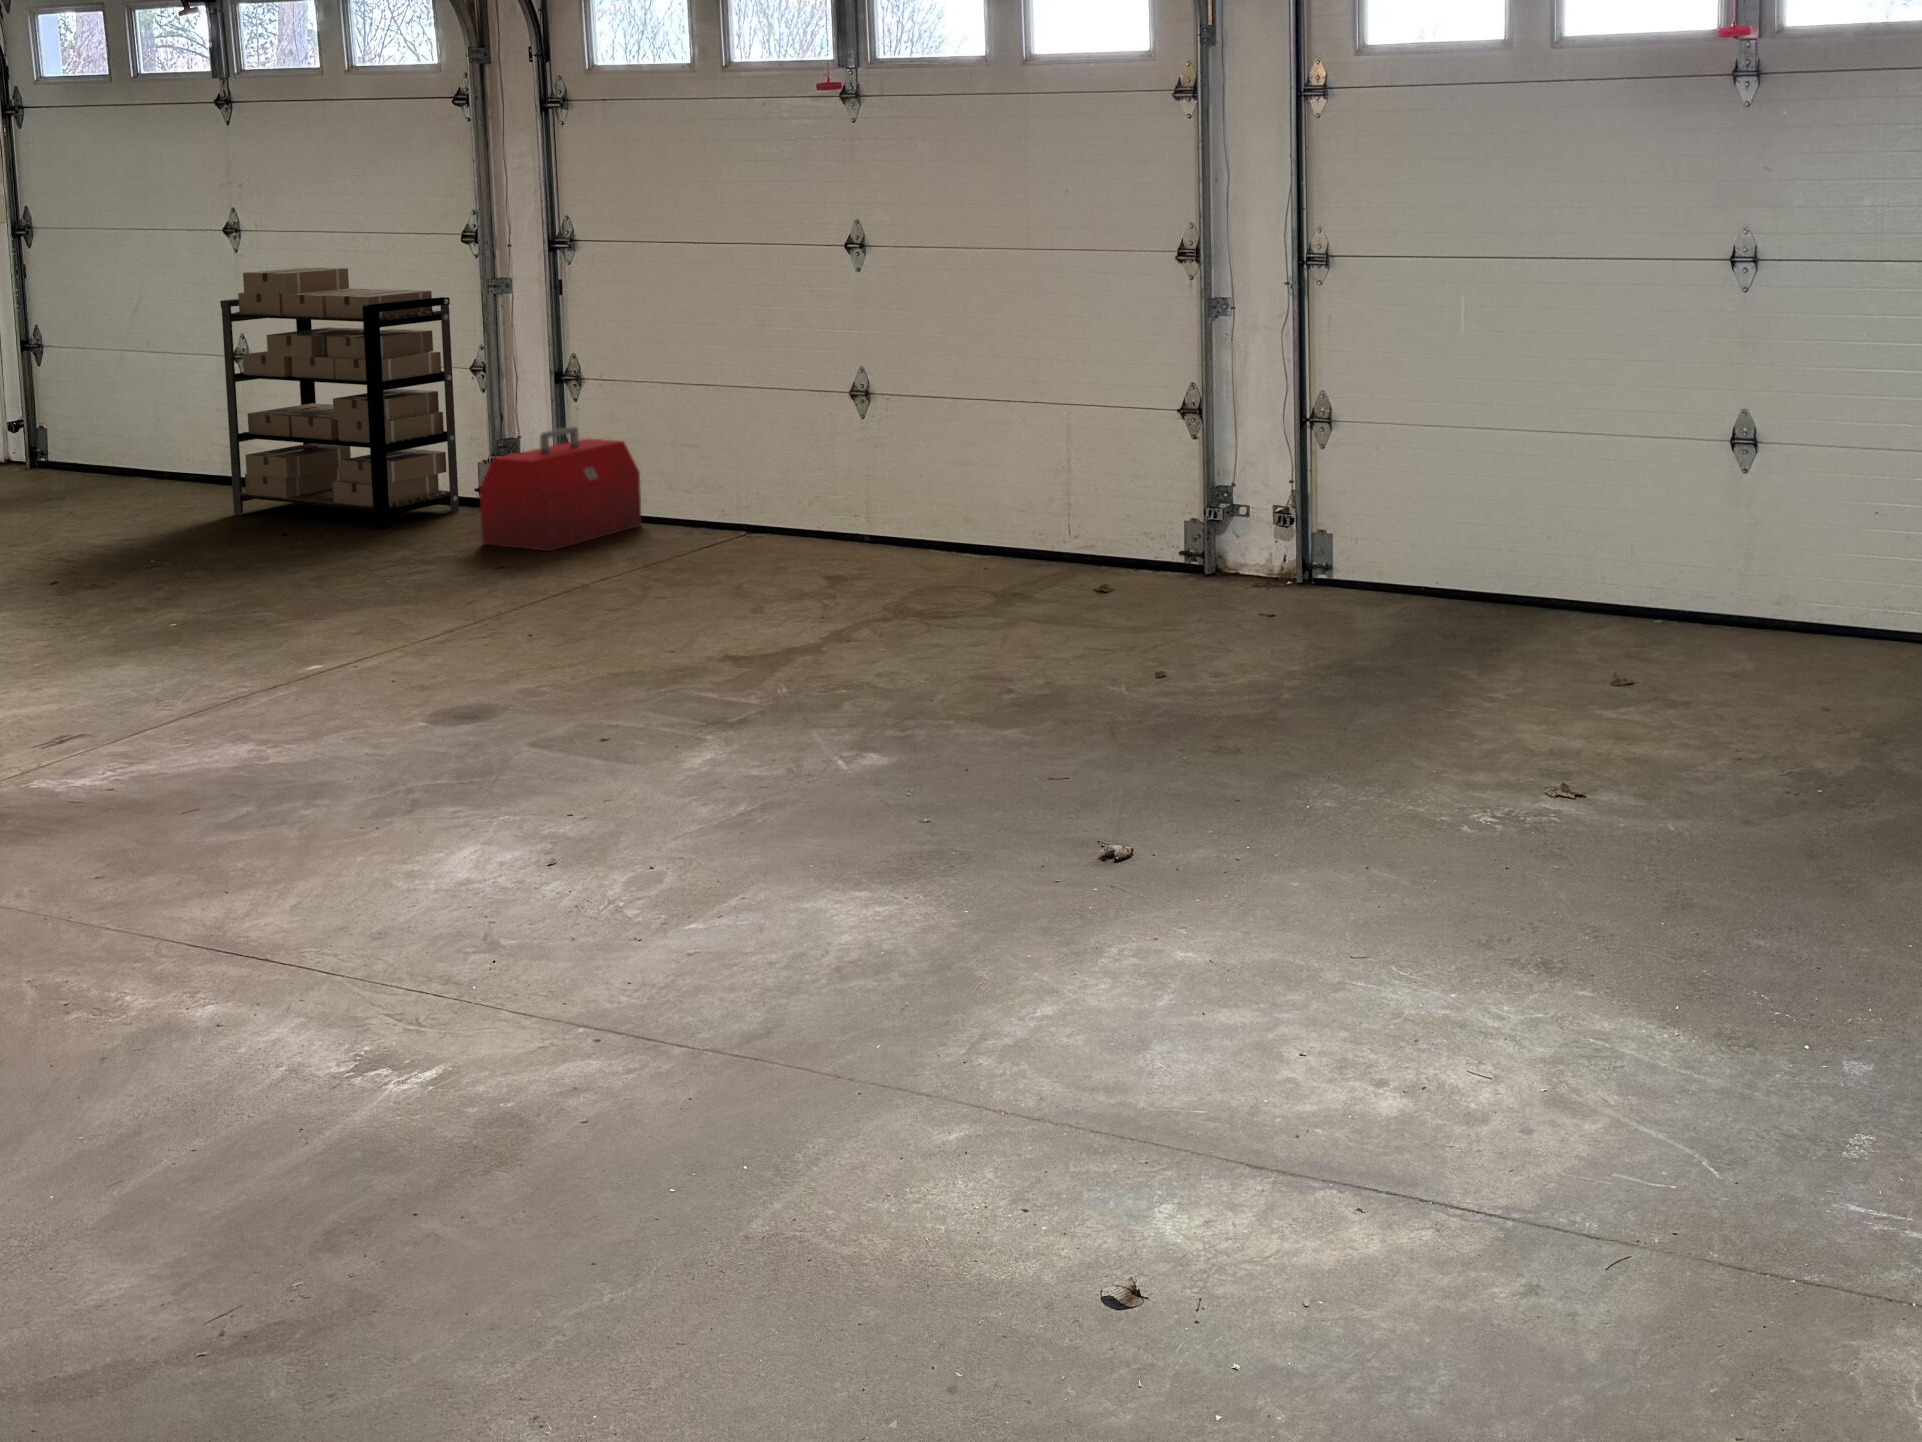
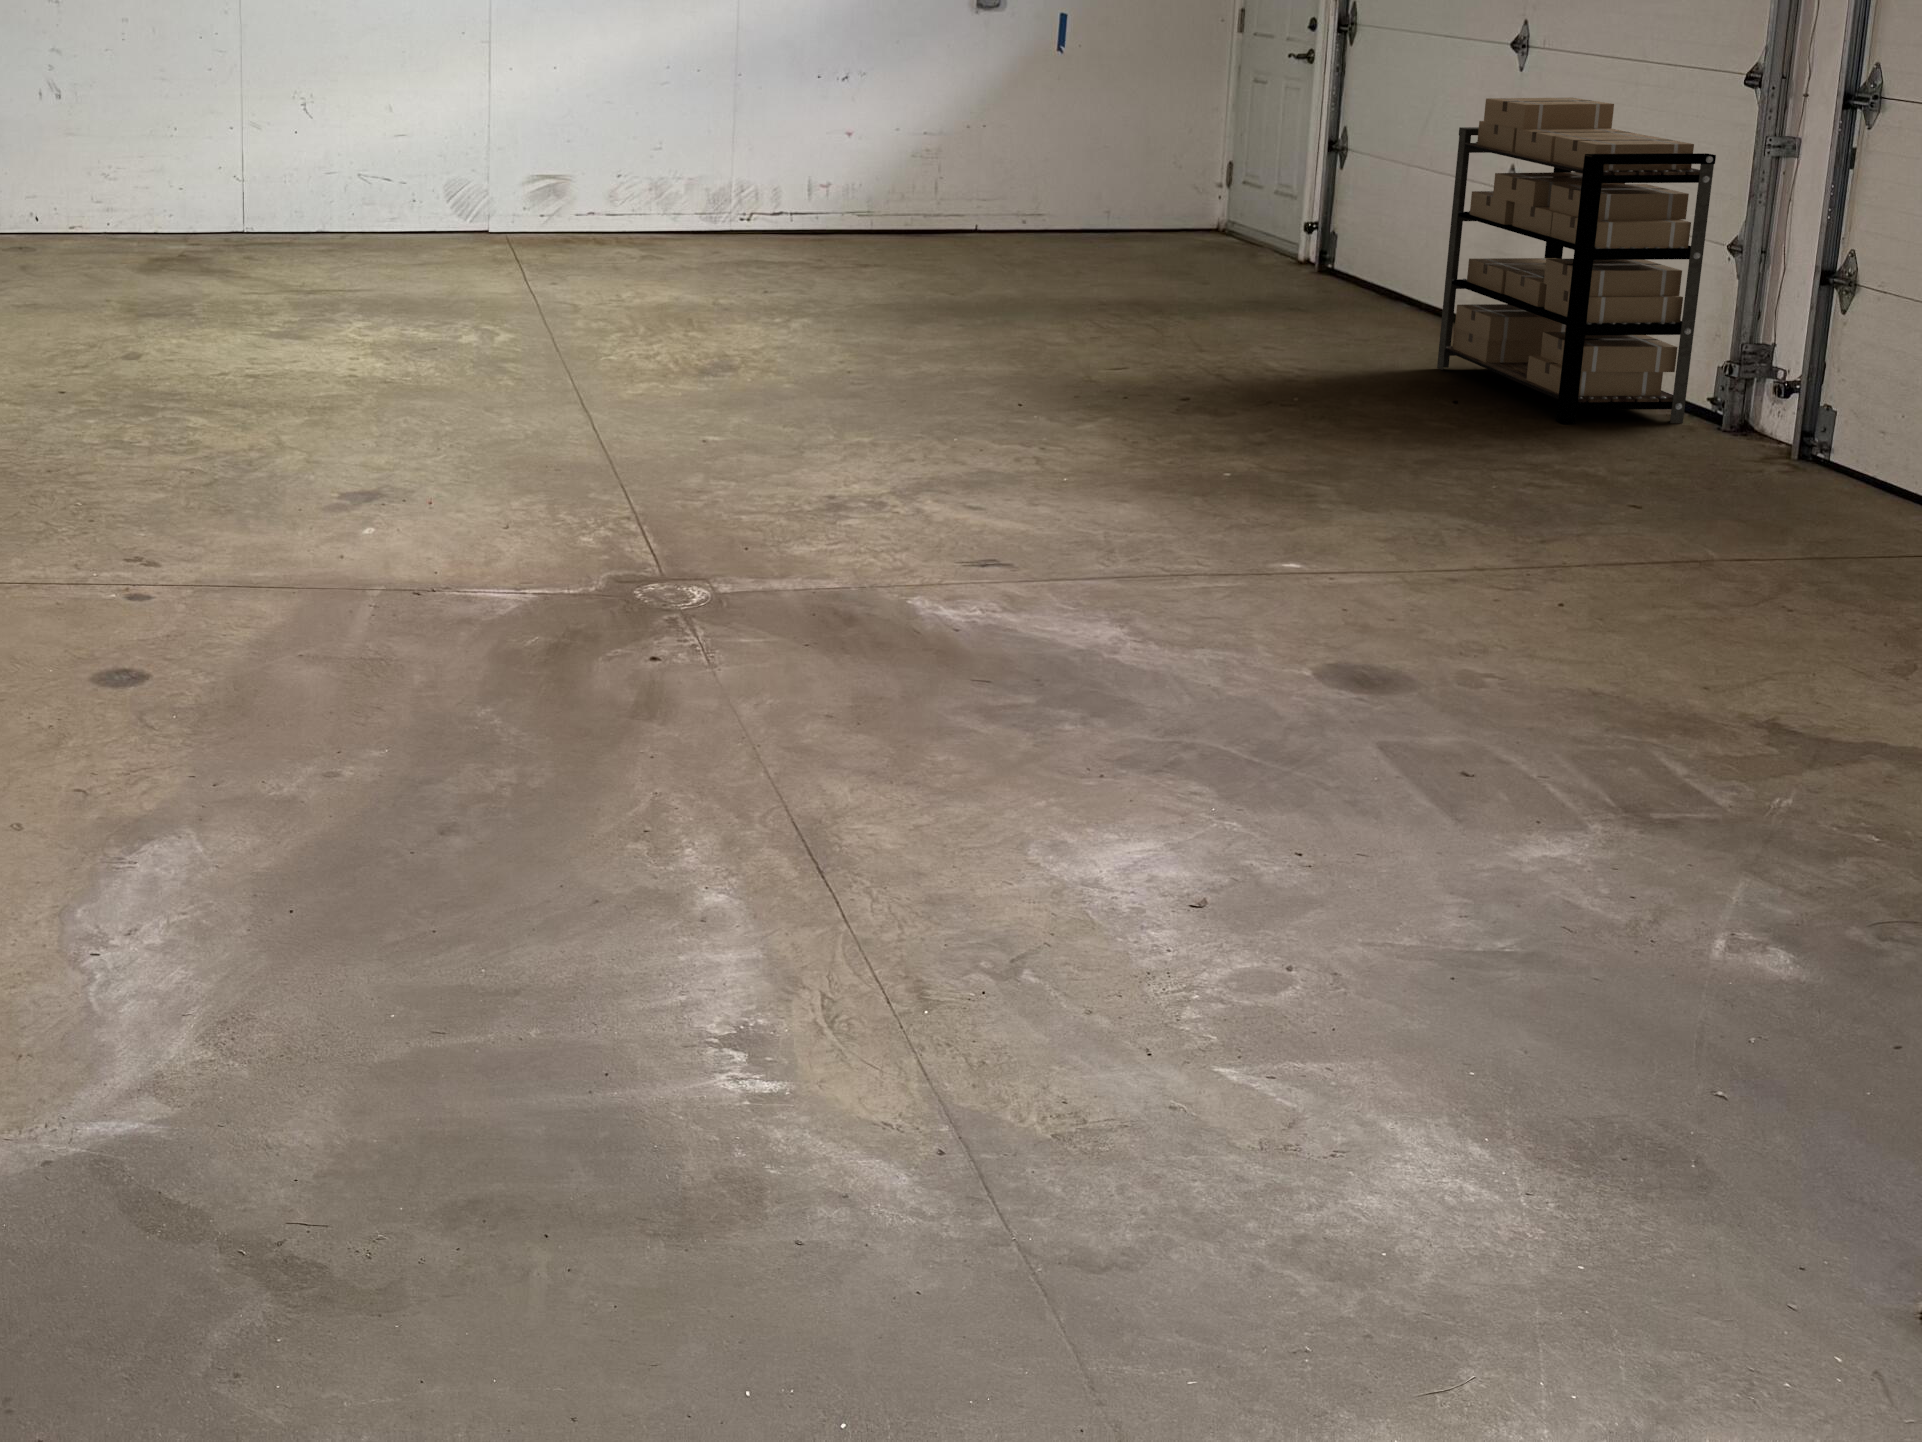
toolbox: present [480,426,641,551] -> none [1649,350,1904,505]

